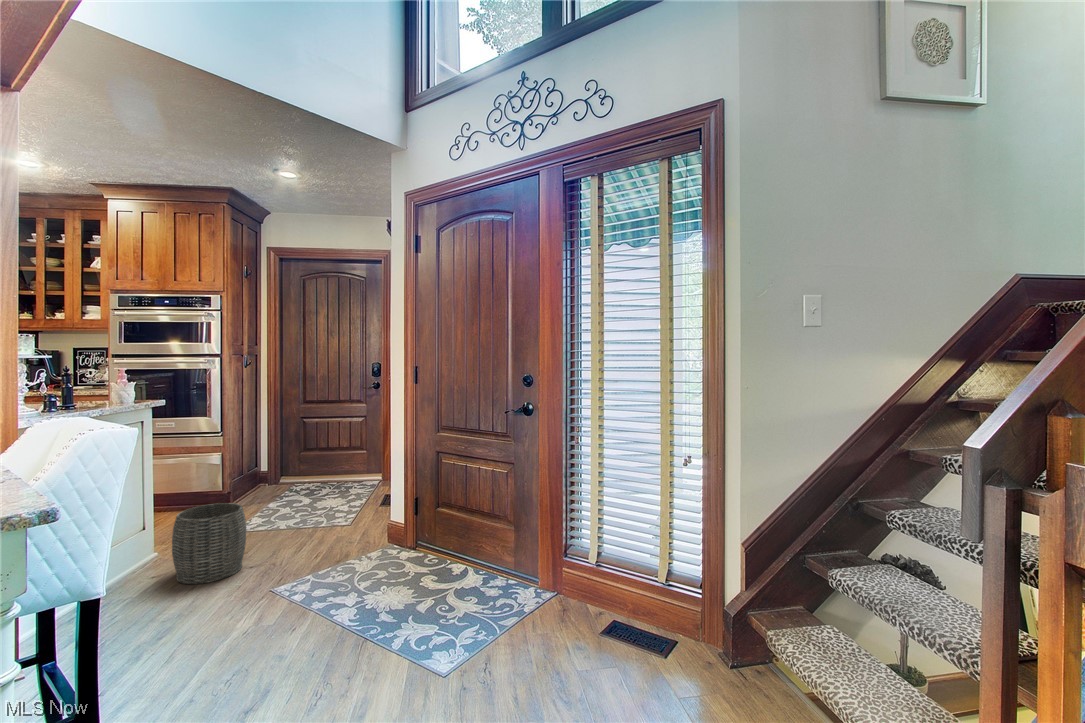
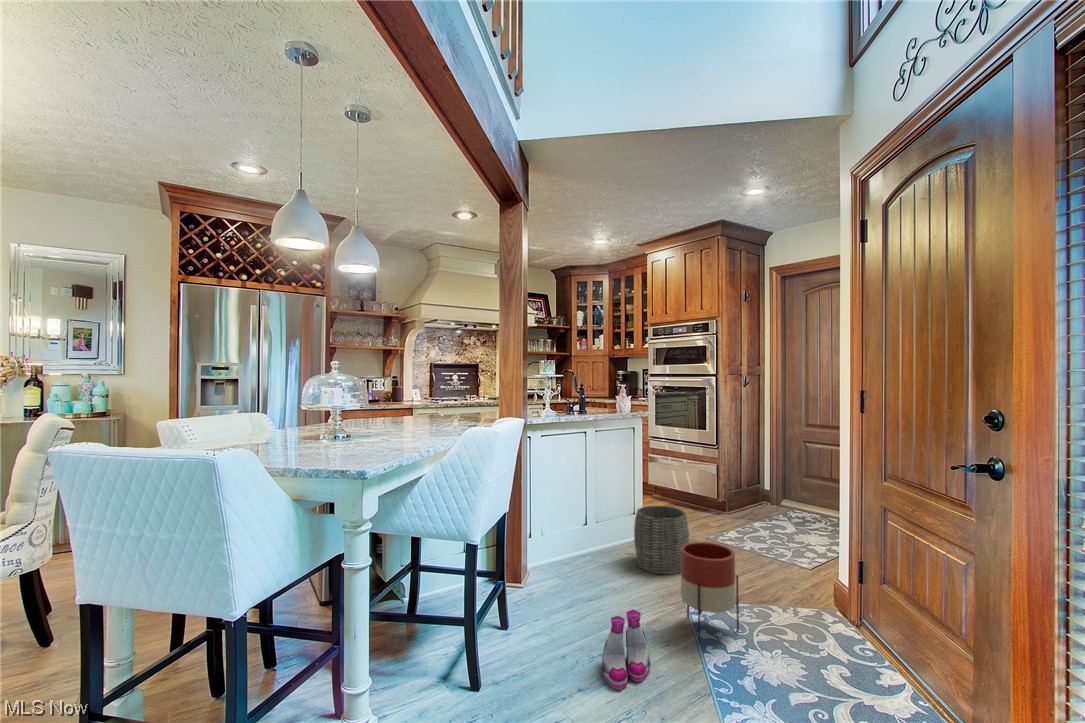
planter: none [288,516,345,614] -> present [681,542,739,642]
boots: none [246,603,304,692] -> present [602,610,650,690]

